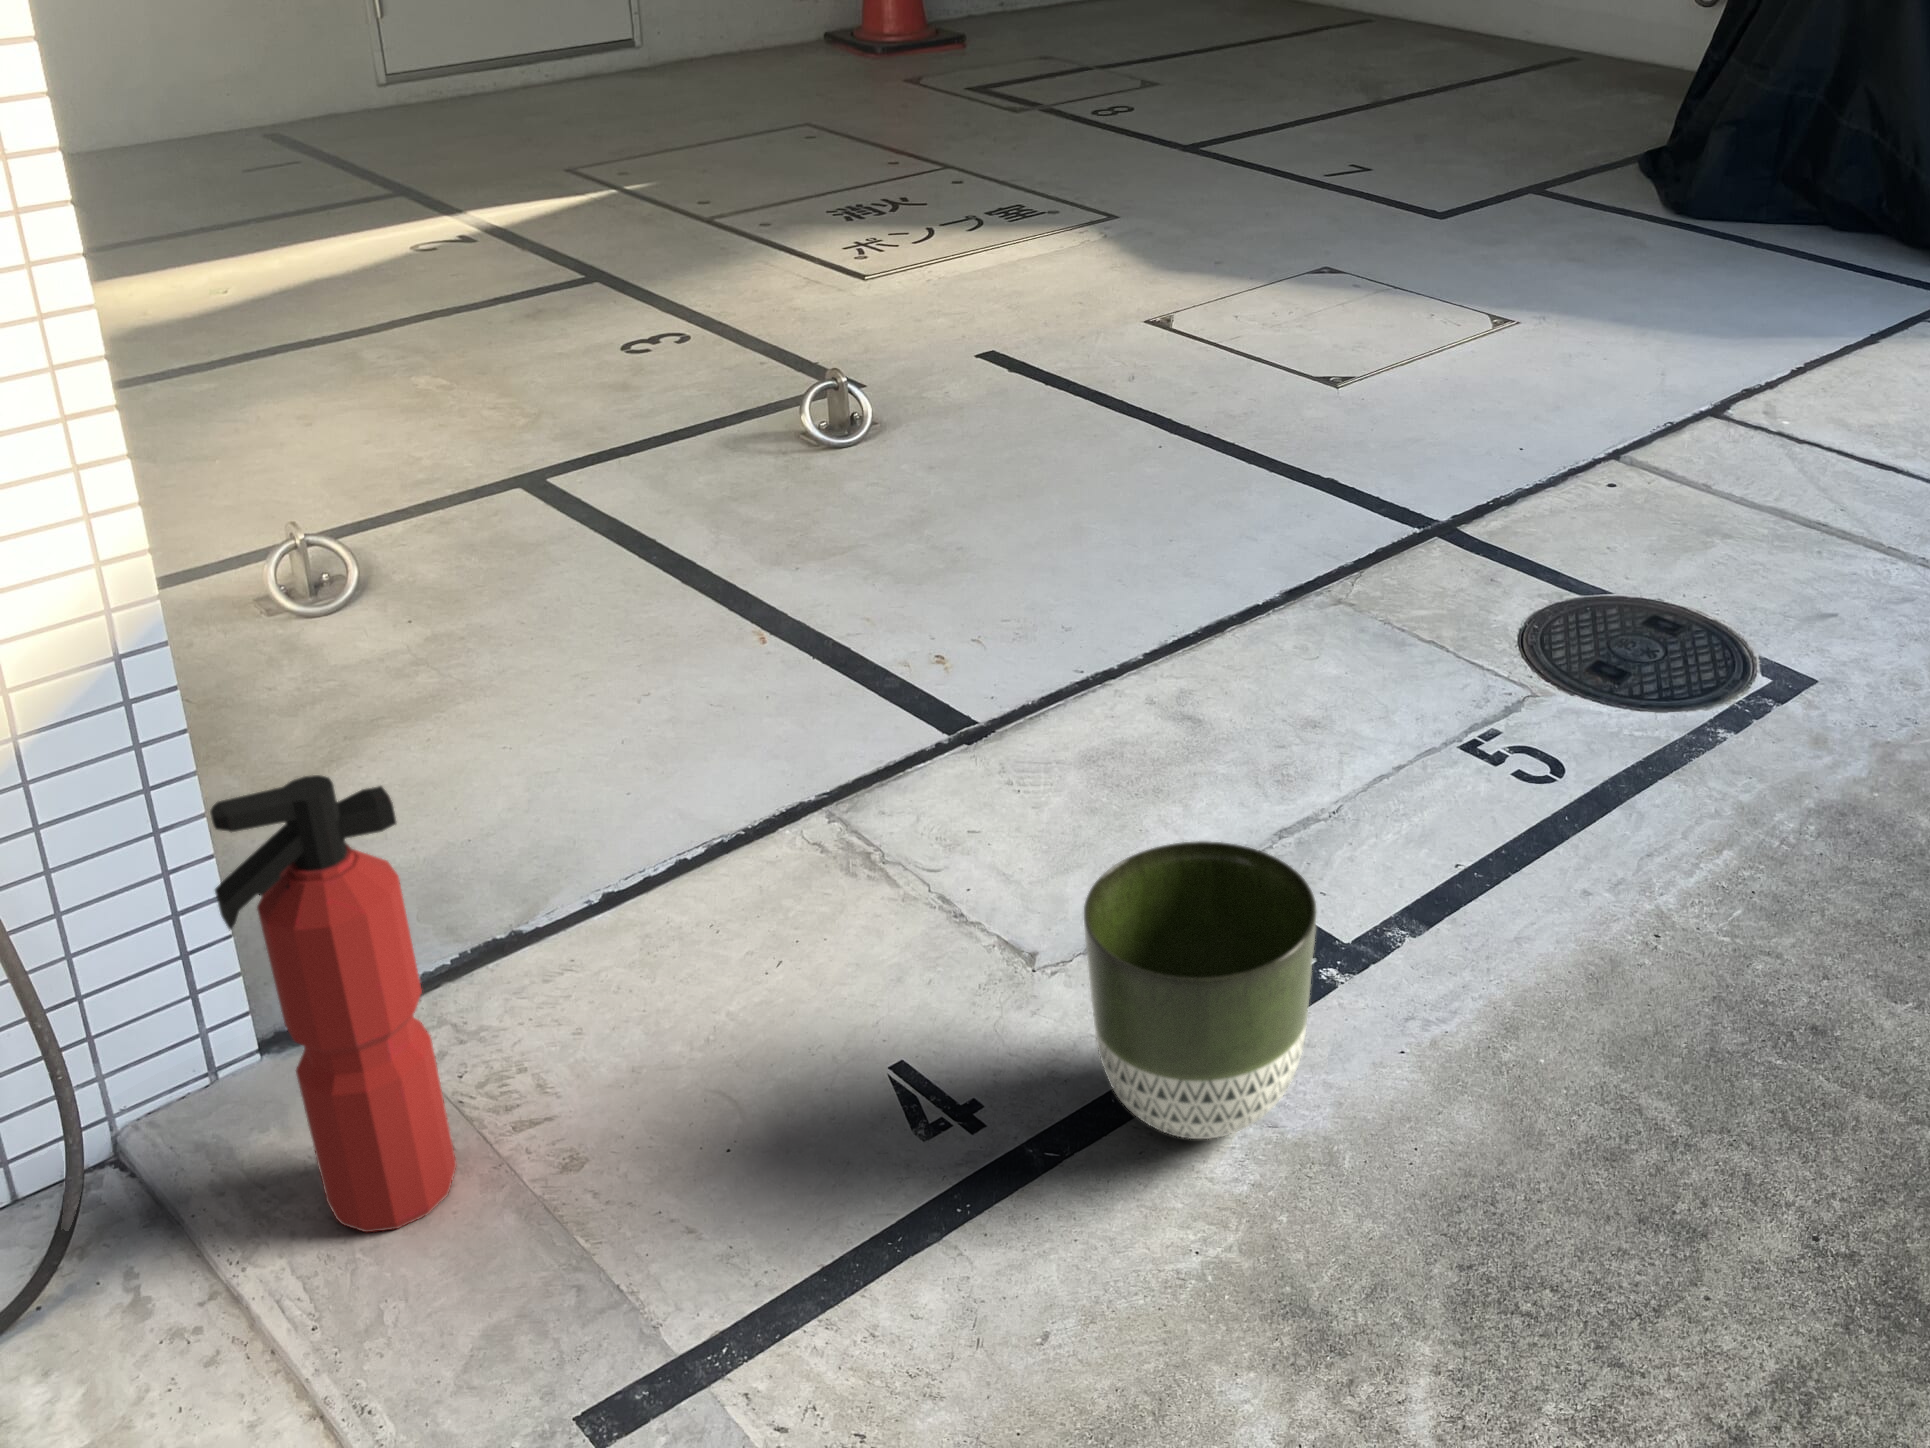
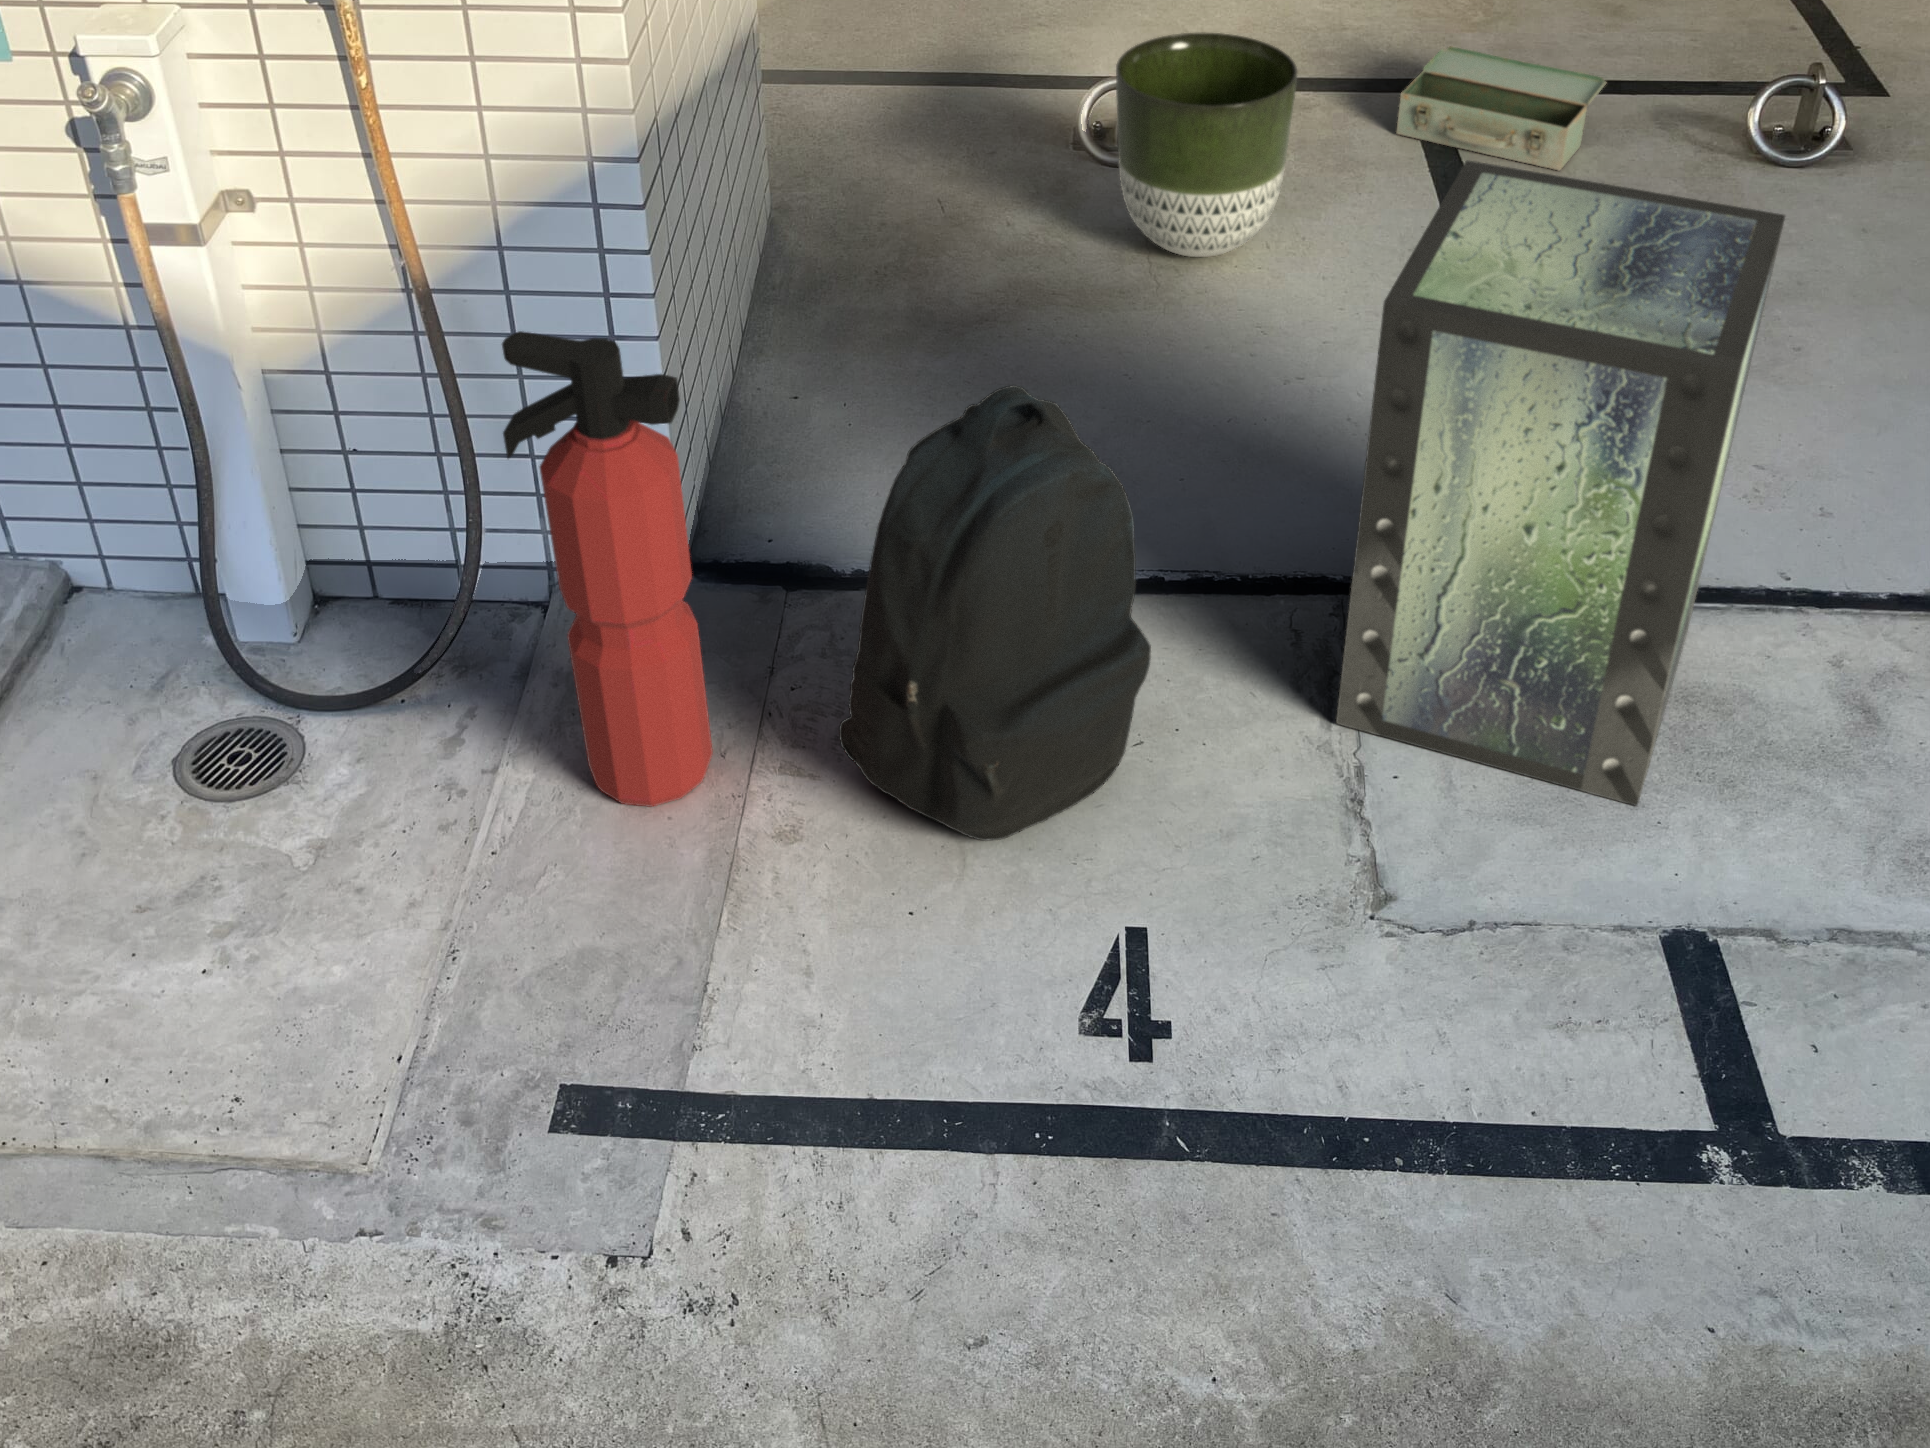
storage box: none [818,413,1118,881] -> present [1336,160,1785,806]
toolbox: none [544,424,697,514] -> present [1397,46,1606,170]
backpack: none [562,687,795,1092] -> present [839,385,1151,841]
planter: present [1084,841,1317,1139] -> present [1116,33,1297,257]

